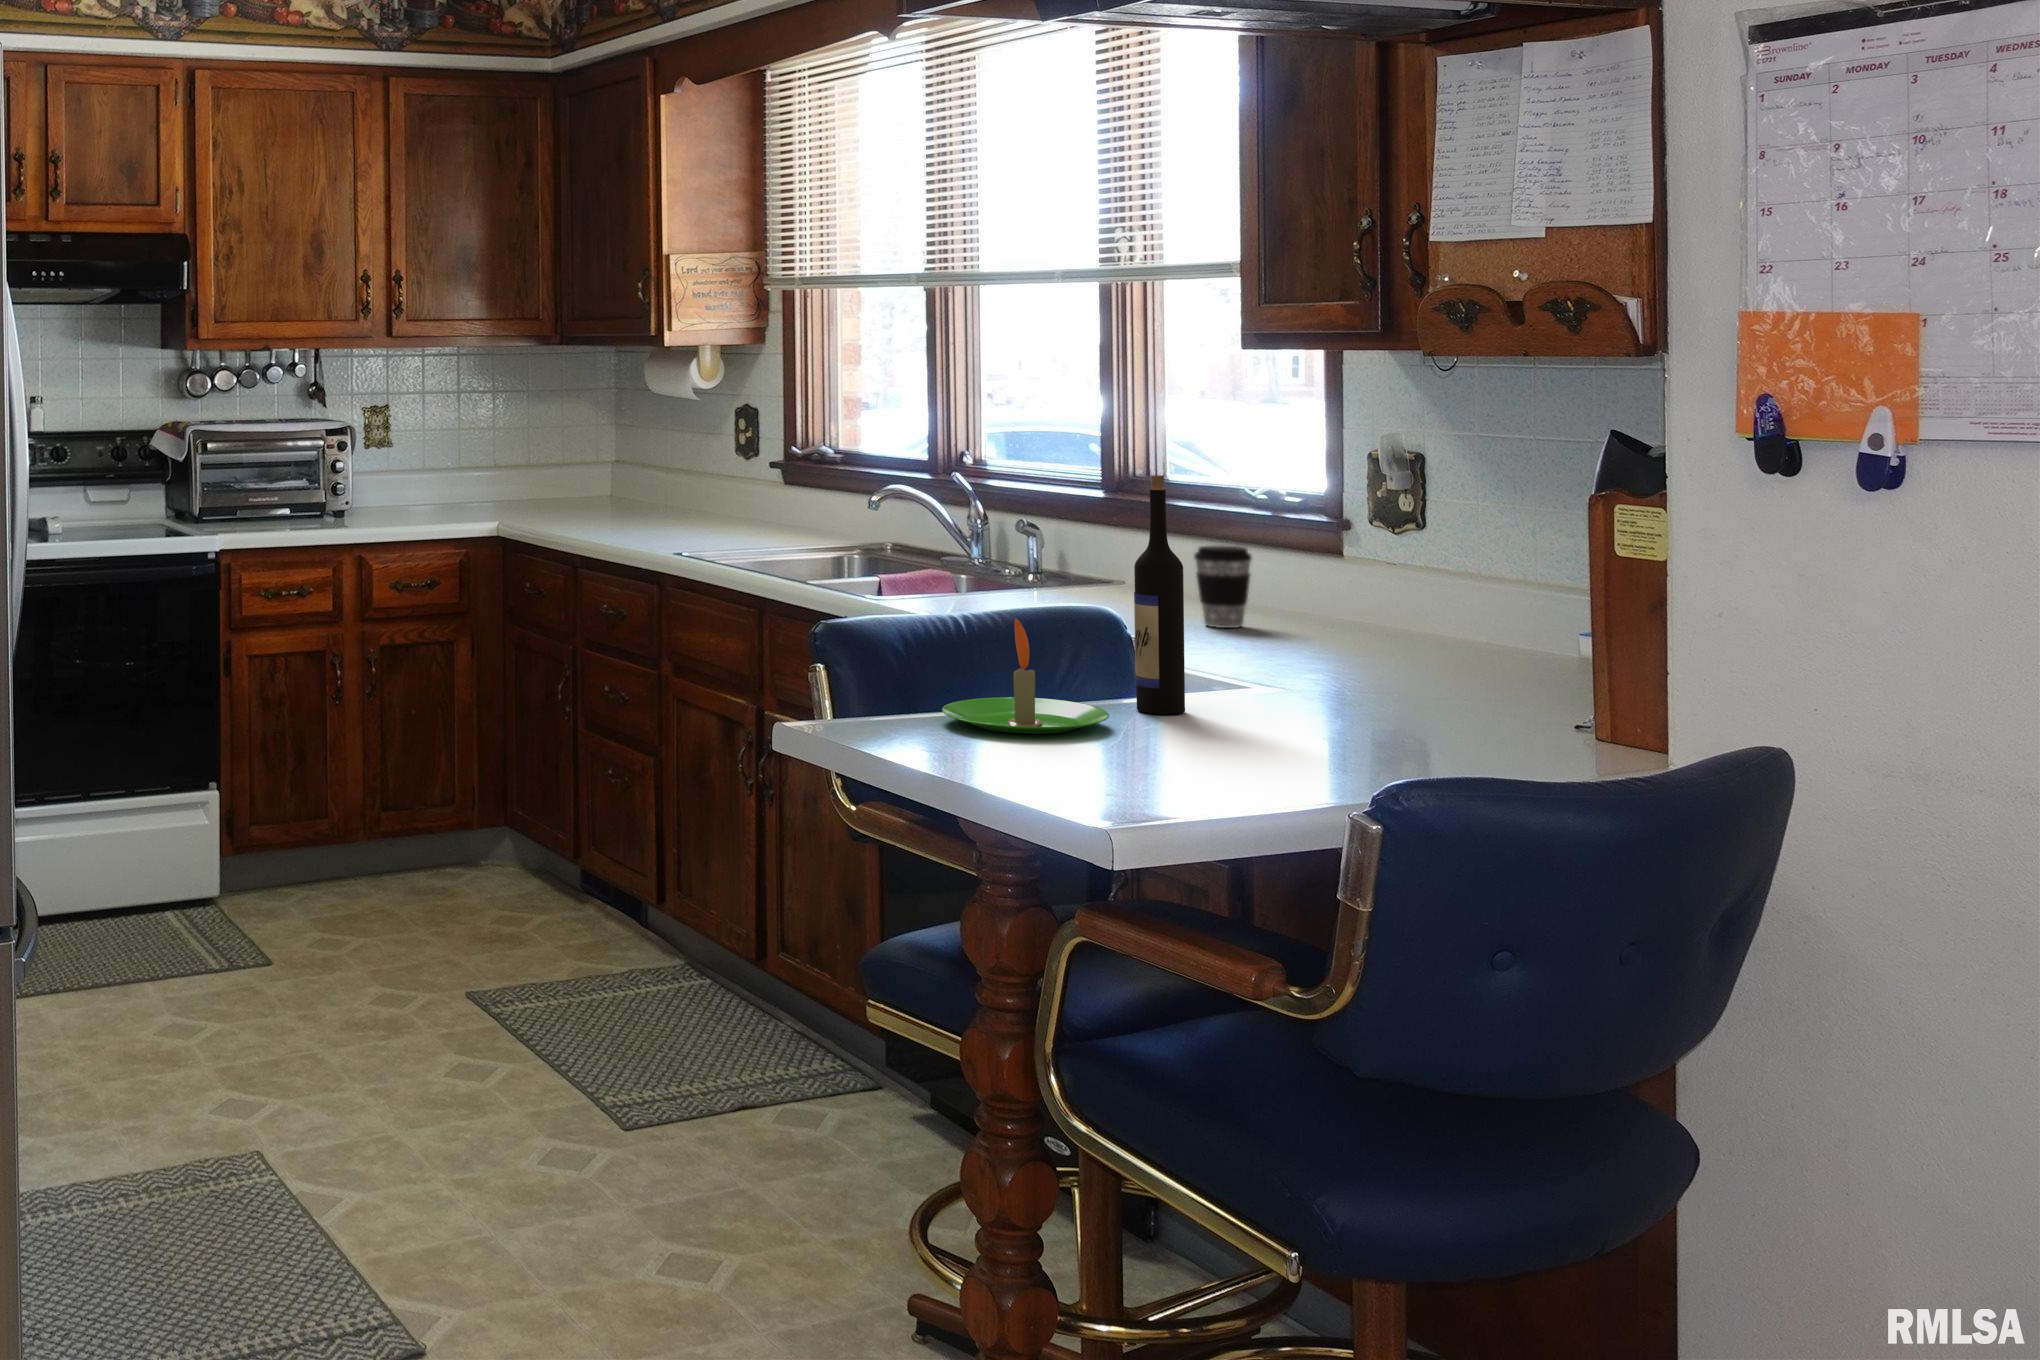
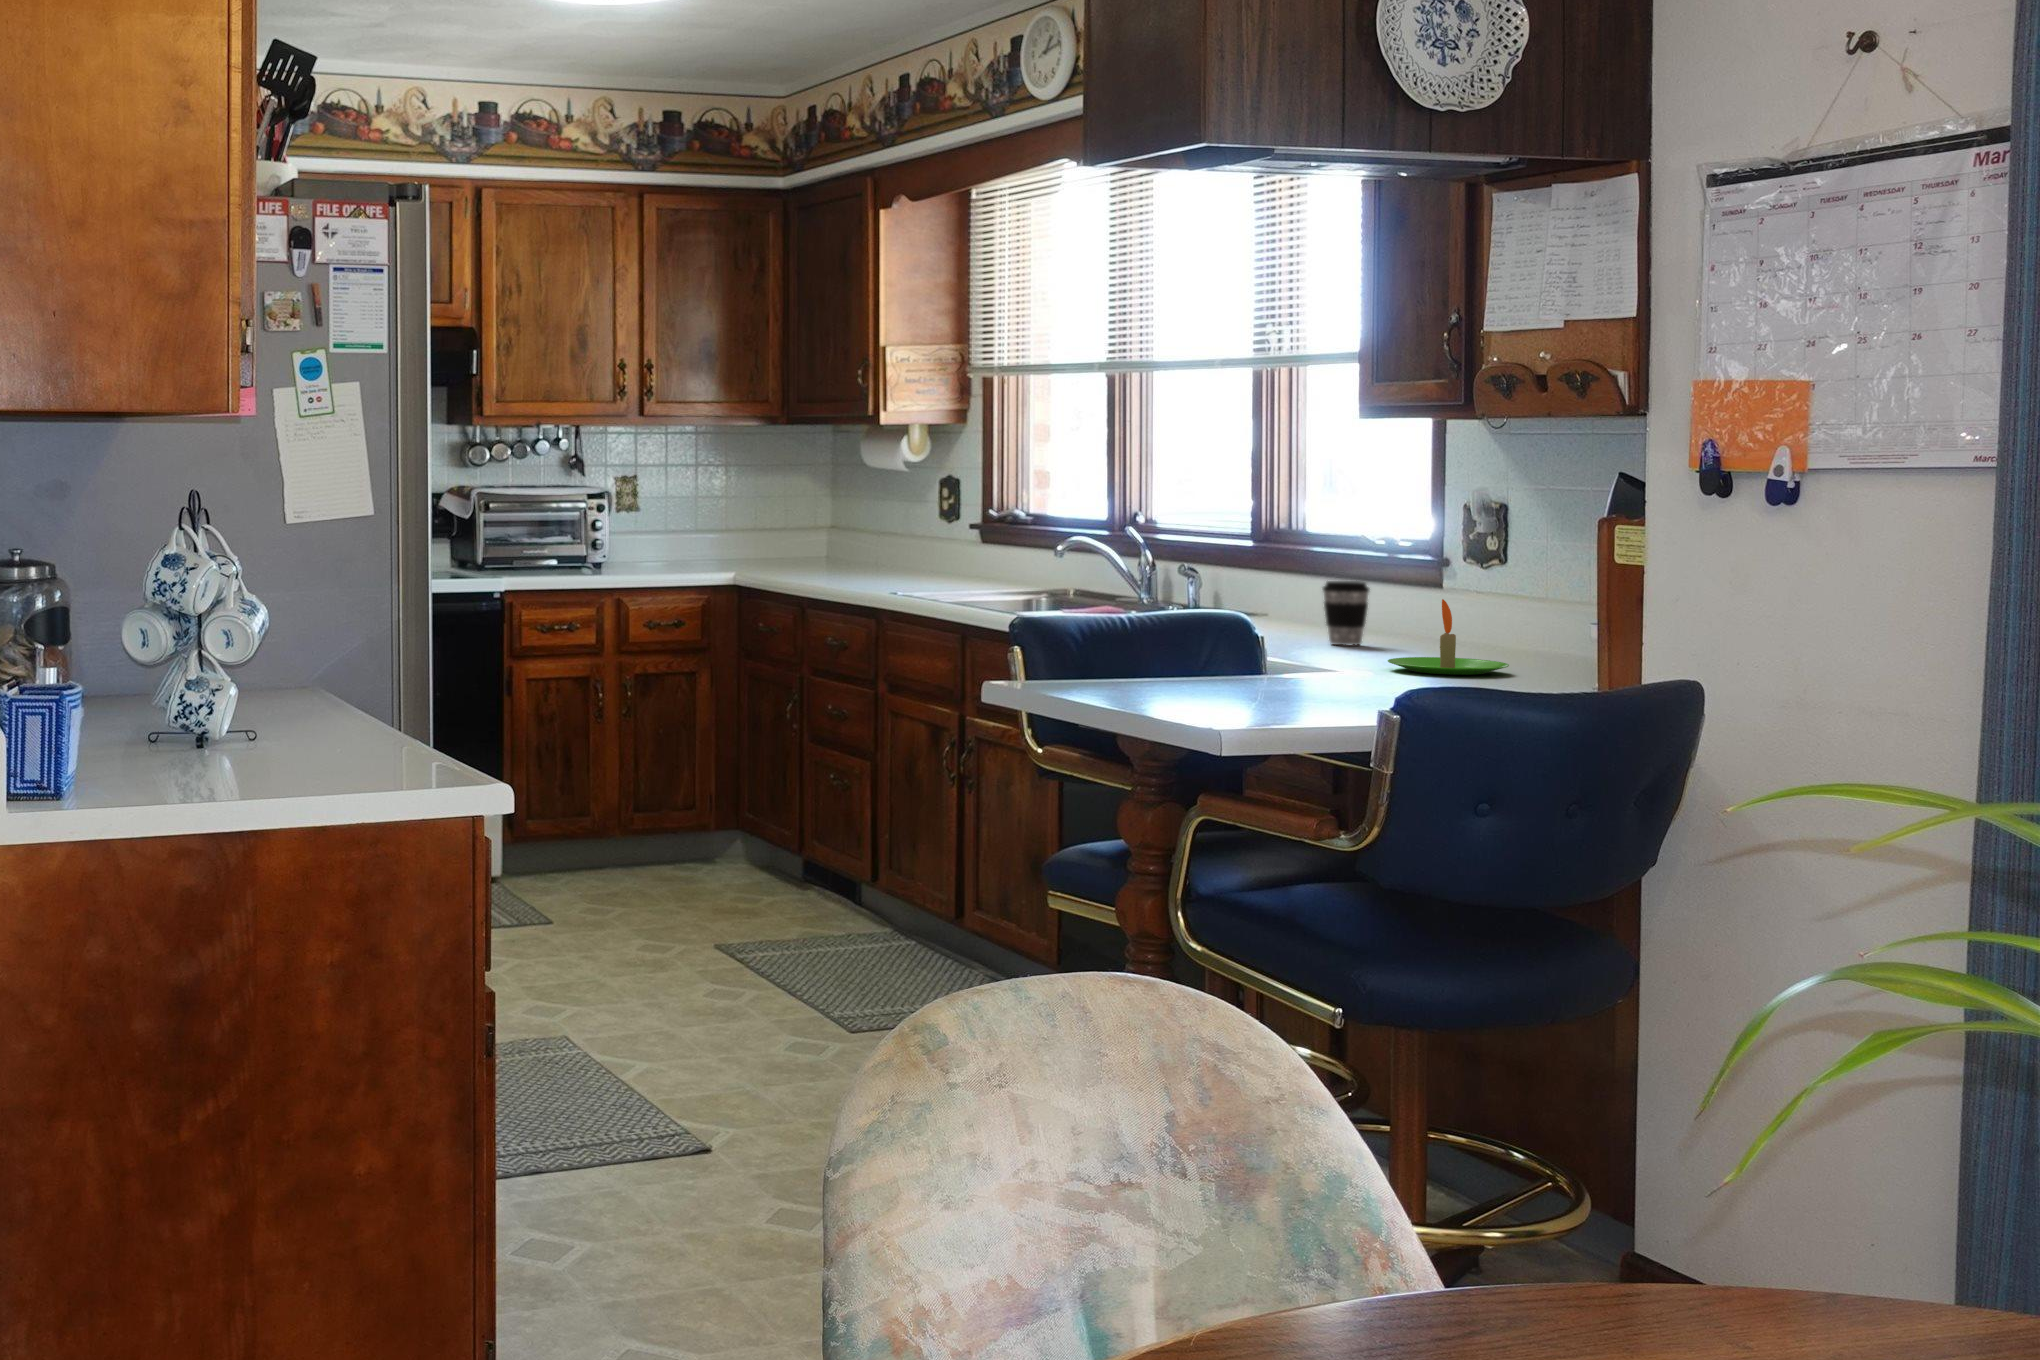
wine bottle: present [1134,475,1185,714] -> none [1256,507,1293,683]
candle: present [942,618,1109,734] -> present [1388,599,1509,675]

